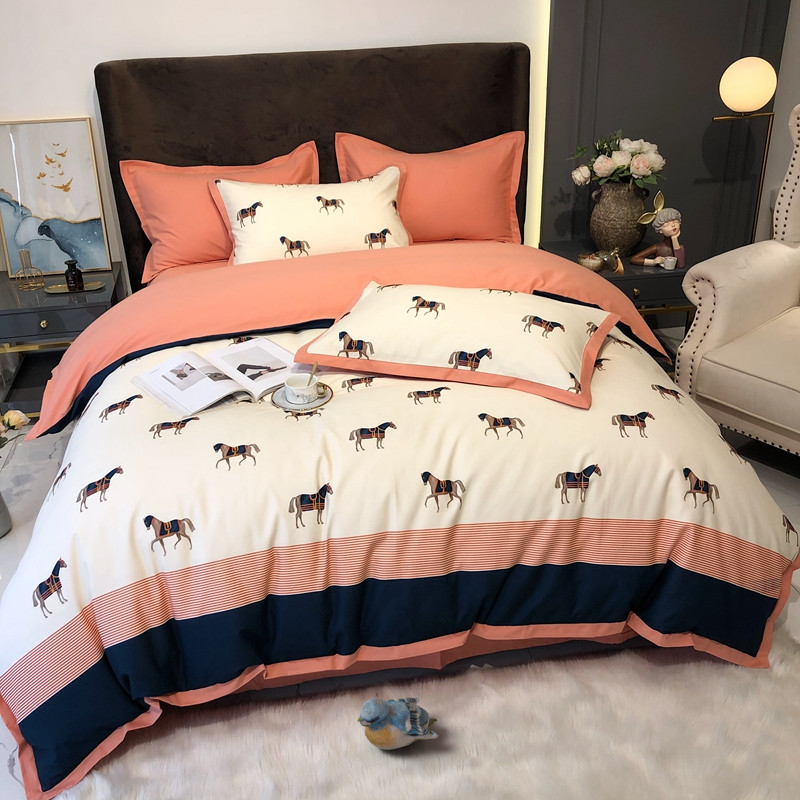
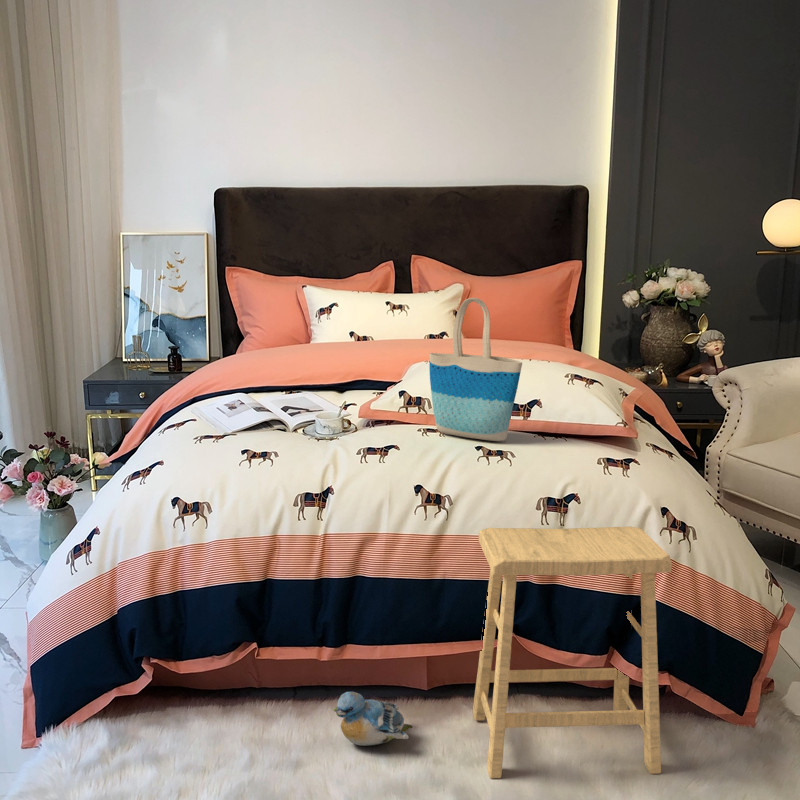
tote bag: none [413,243,525,402] -> present [429,298,522,441]
footstool: none [492,495,710,769] -> present [473,526,672,779]

